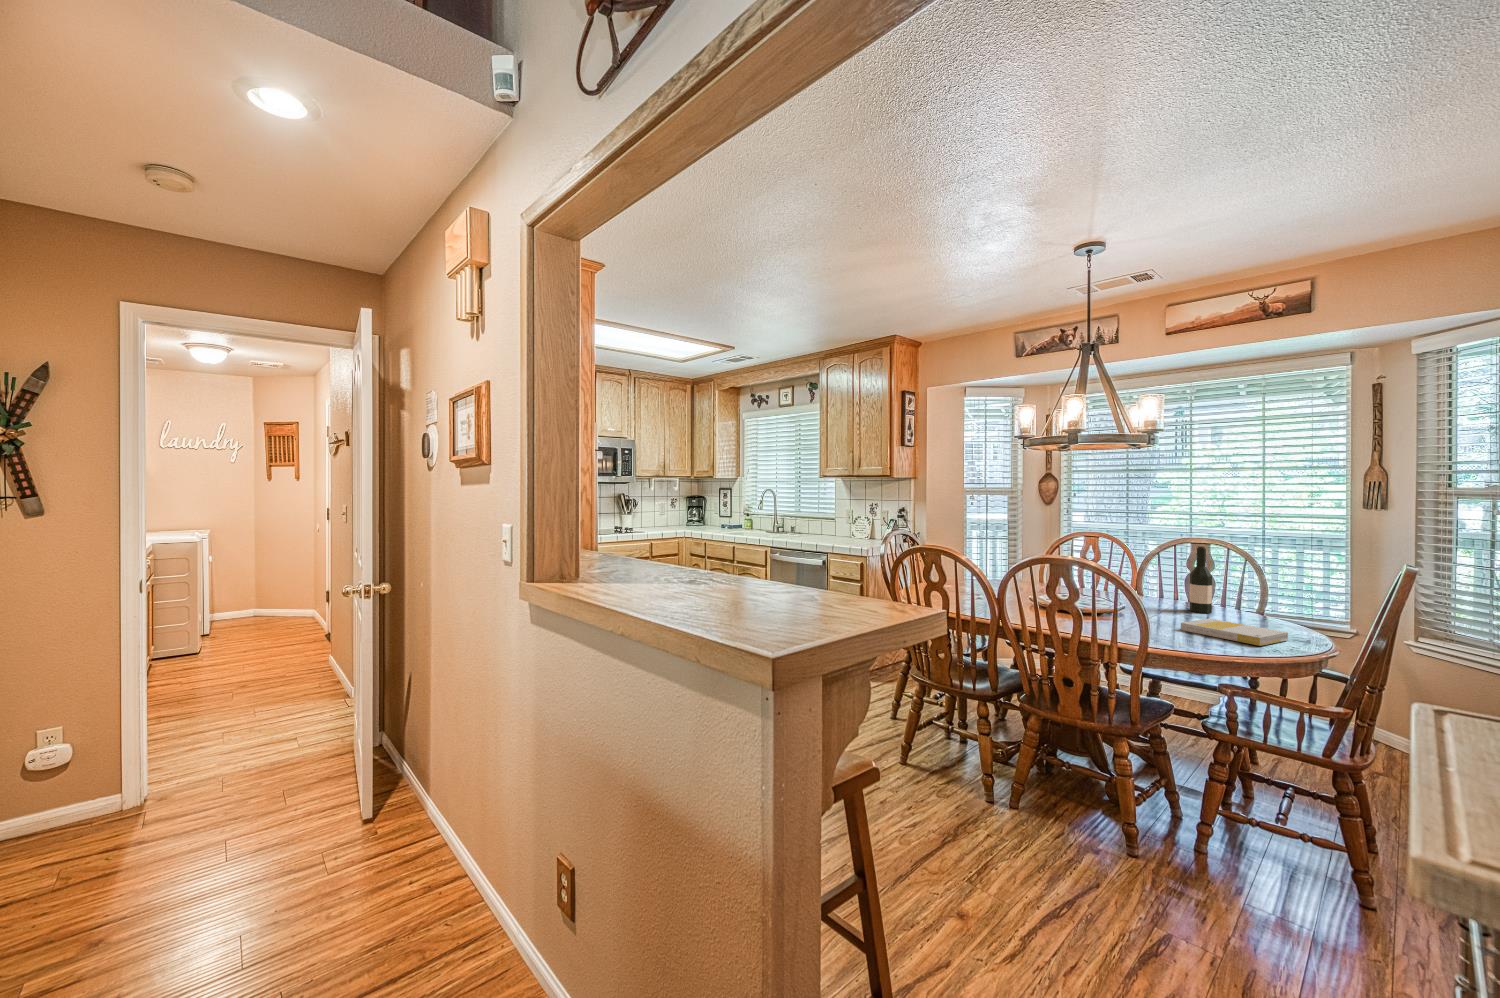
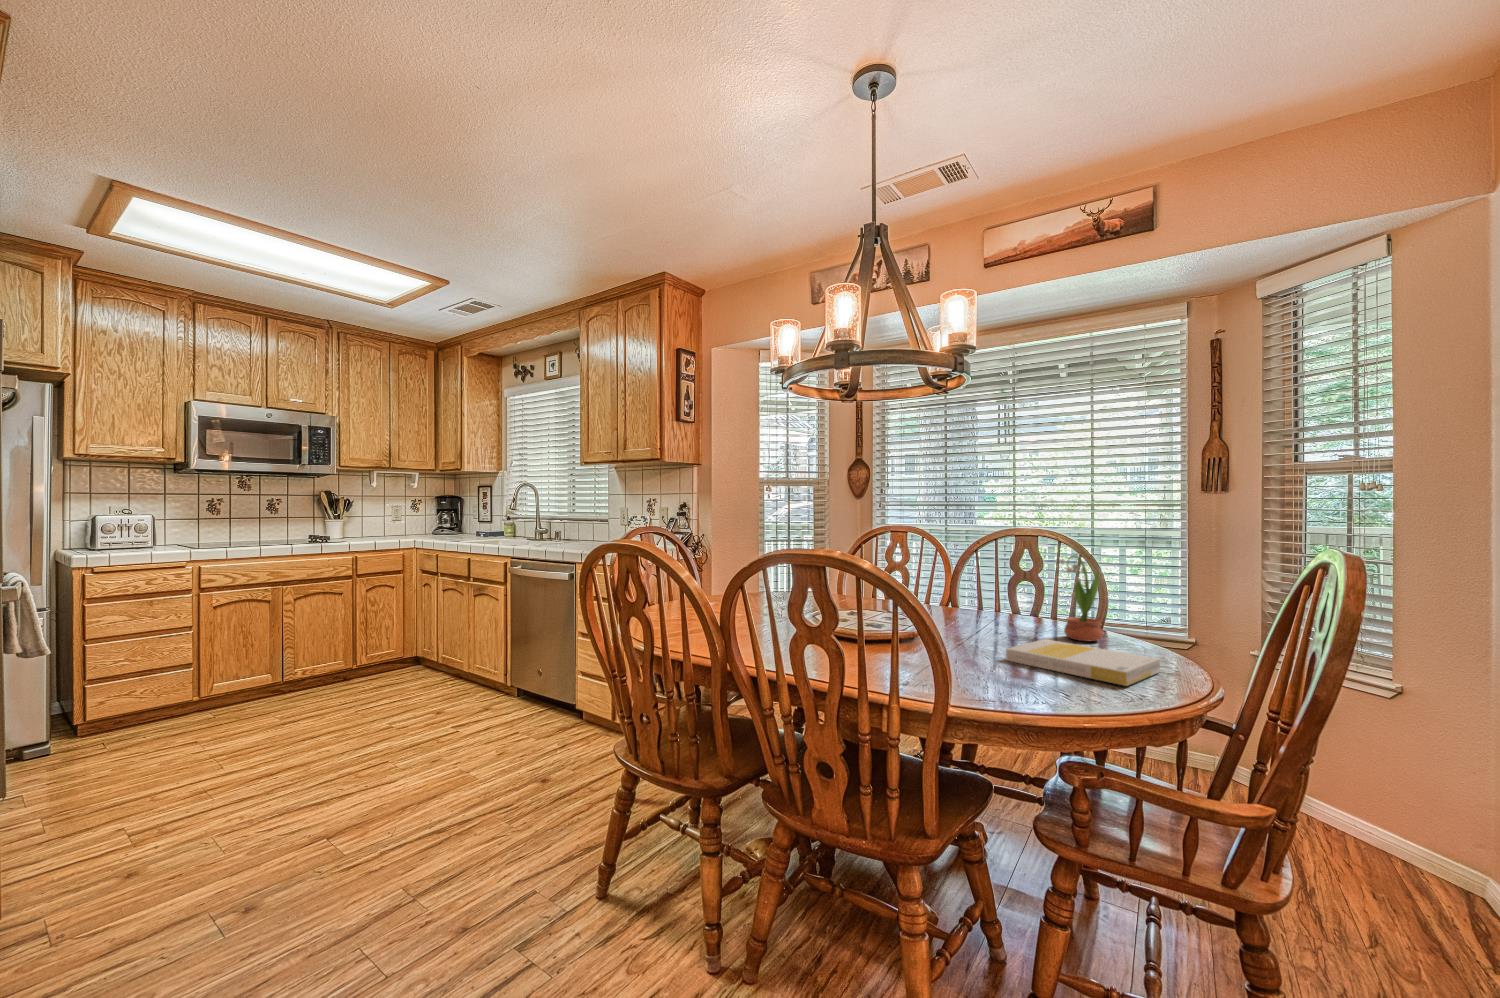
wine bottle: present [1189,546,1212,613] -> none [1016,532,1045,629]
potted flower: none [1222,562,1255,622] -> present [1060,554,1103,641]

